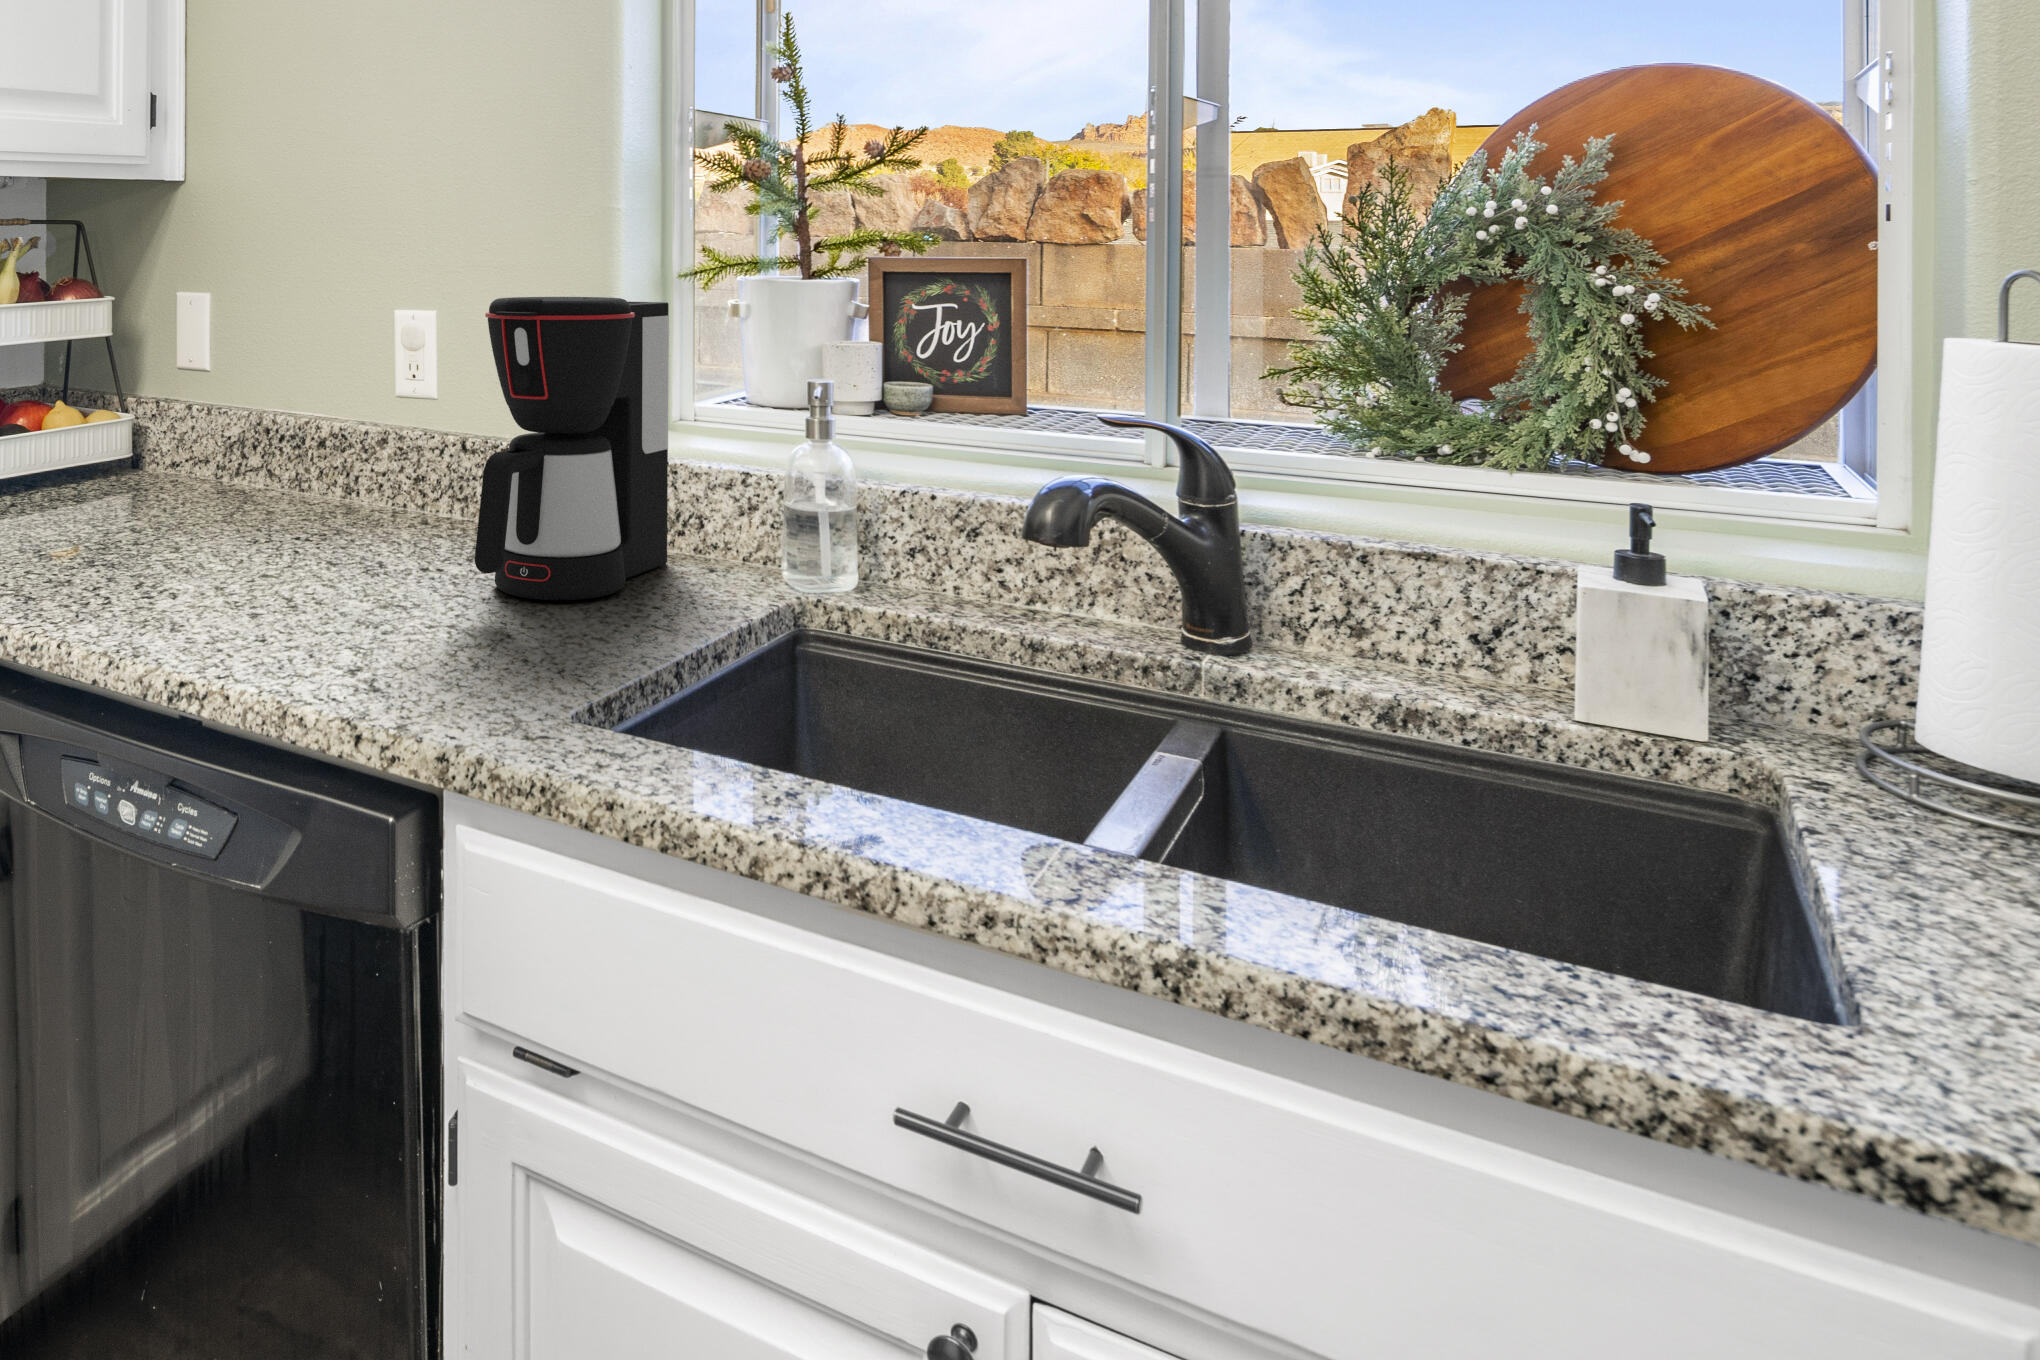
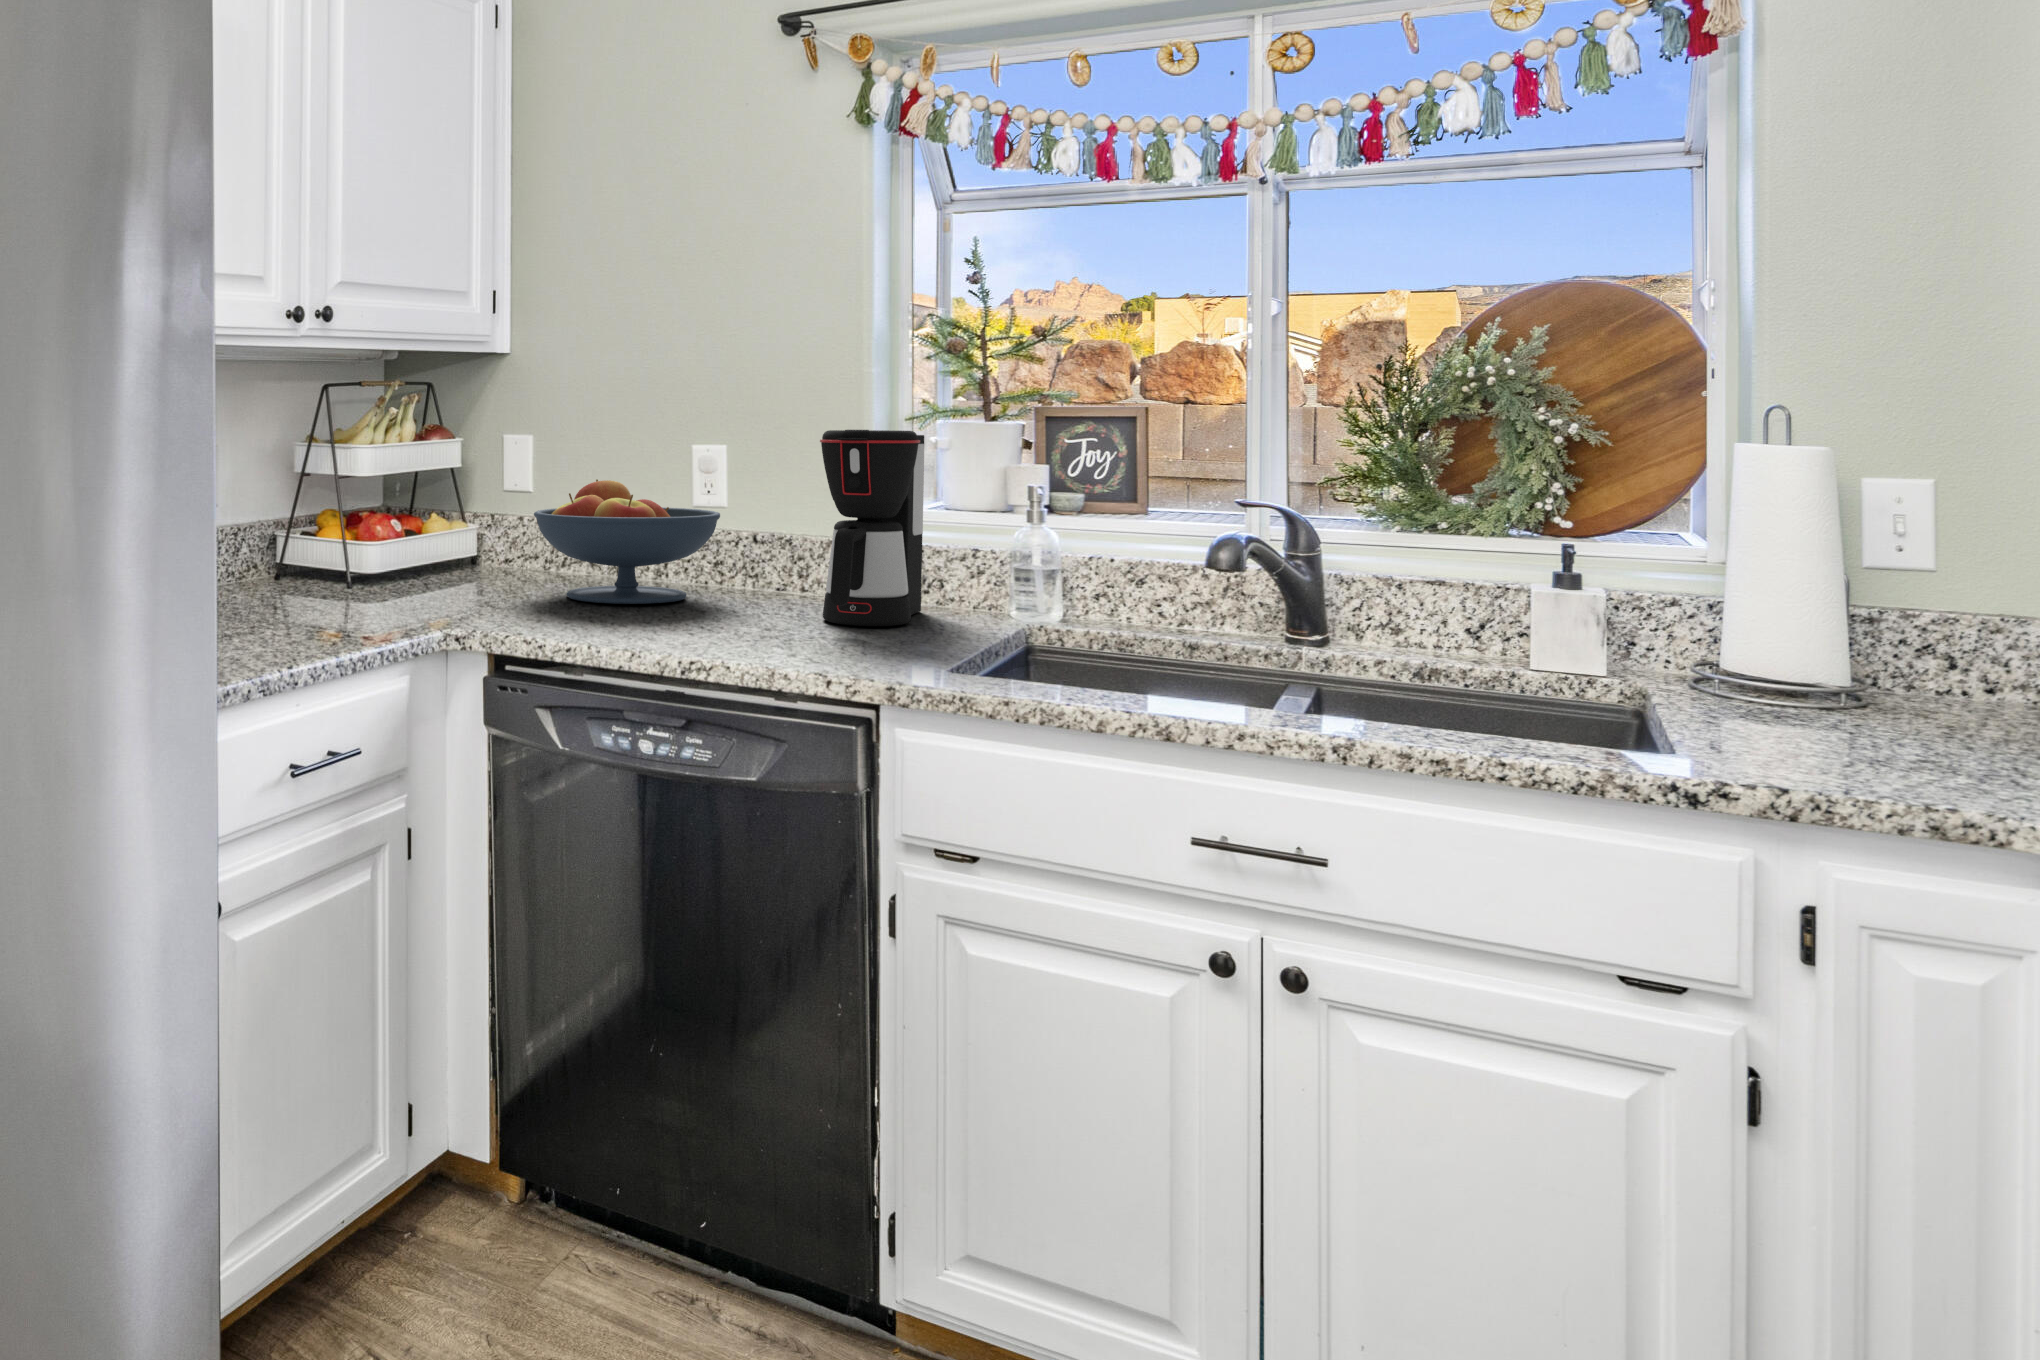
fruit bowl: none [125,362,399,549] -> present [534,479,720,604]

